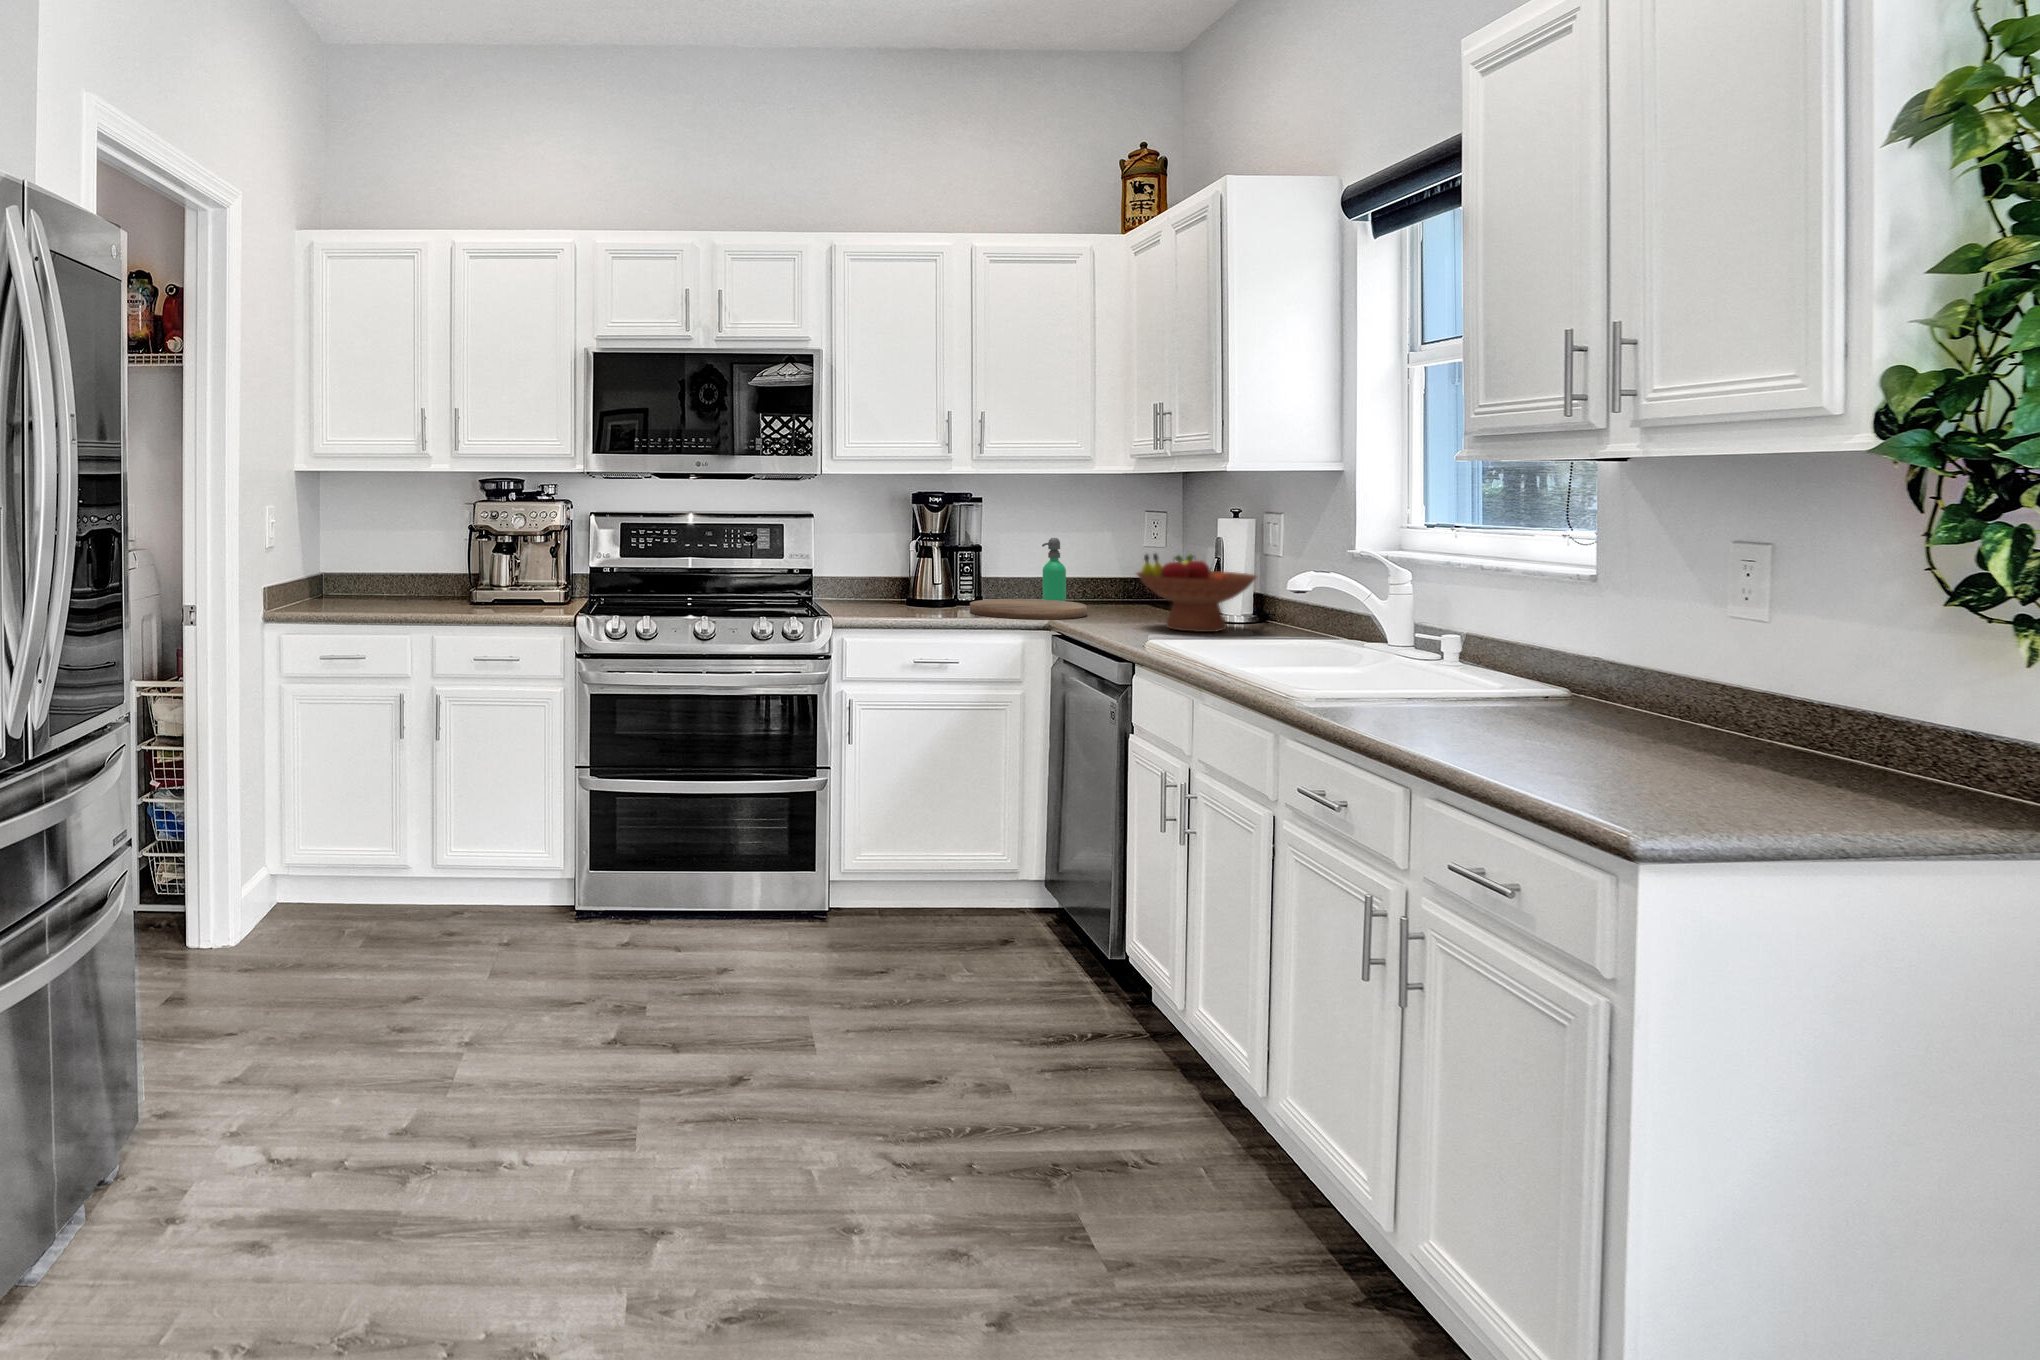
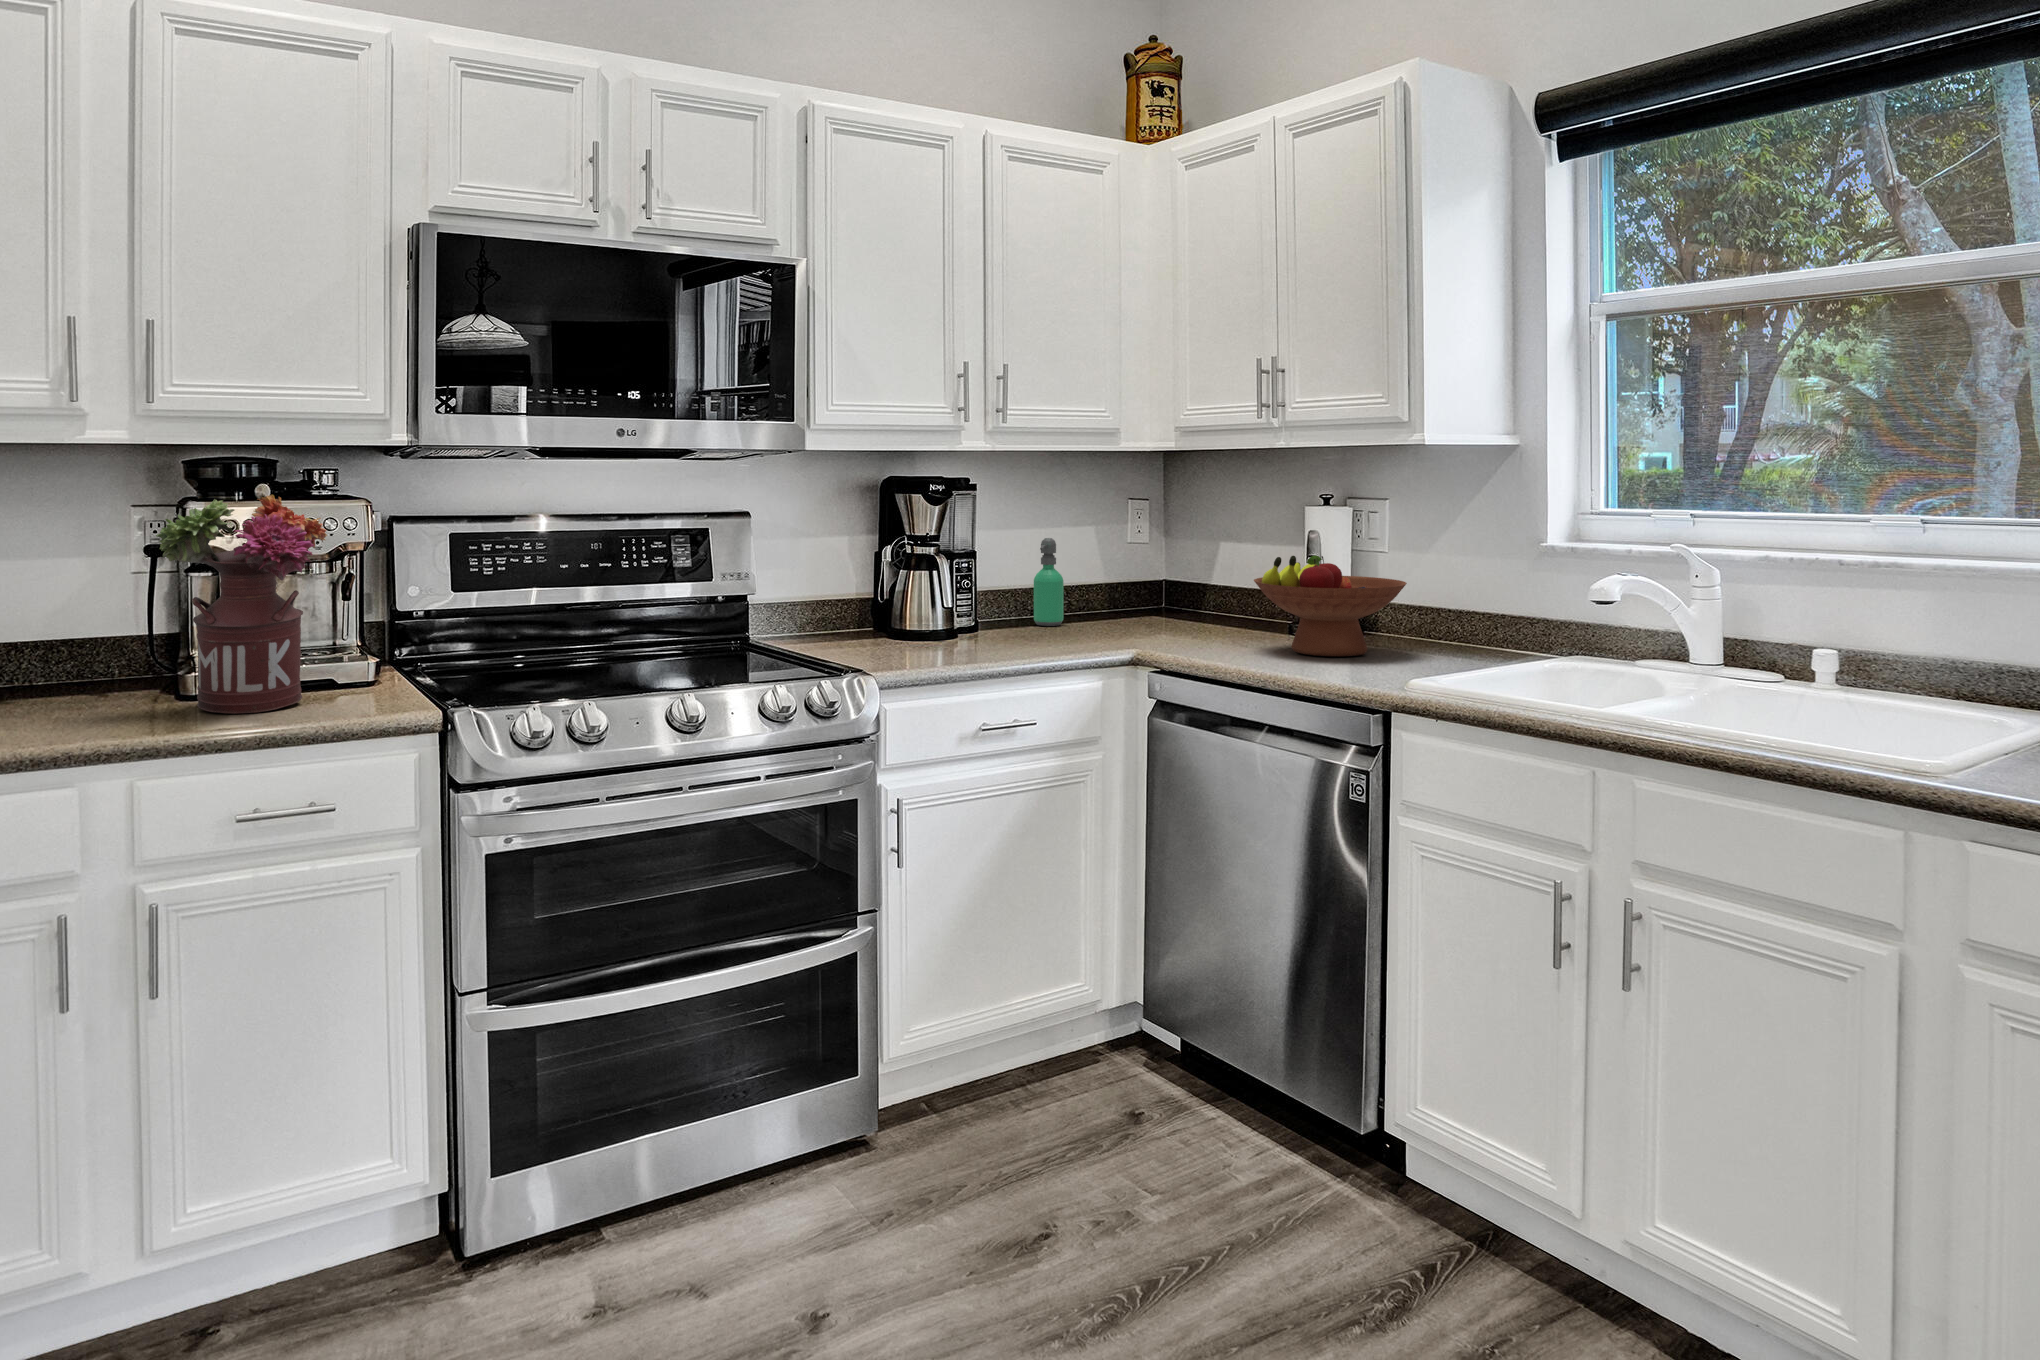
flower arrangement: none [453,497,534,610] -> present [156,494,327,714]
cutting board: present [970,599,1087,619] -> none [996,622,1152,654]

